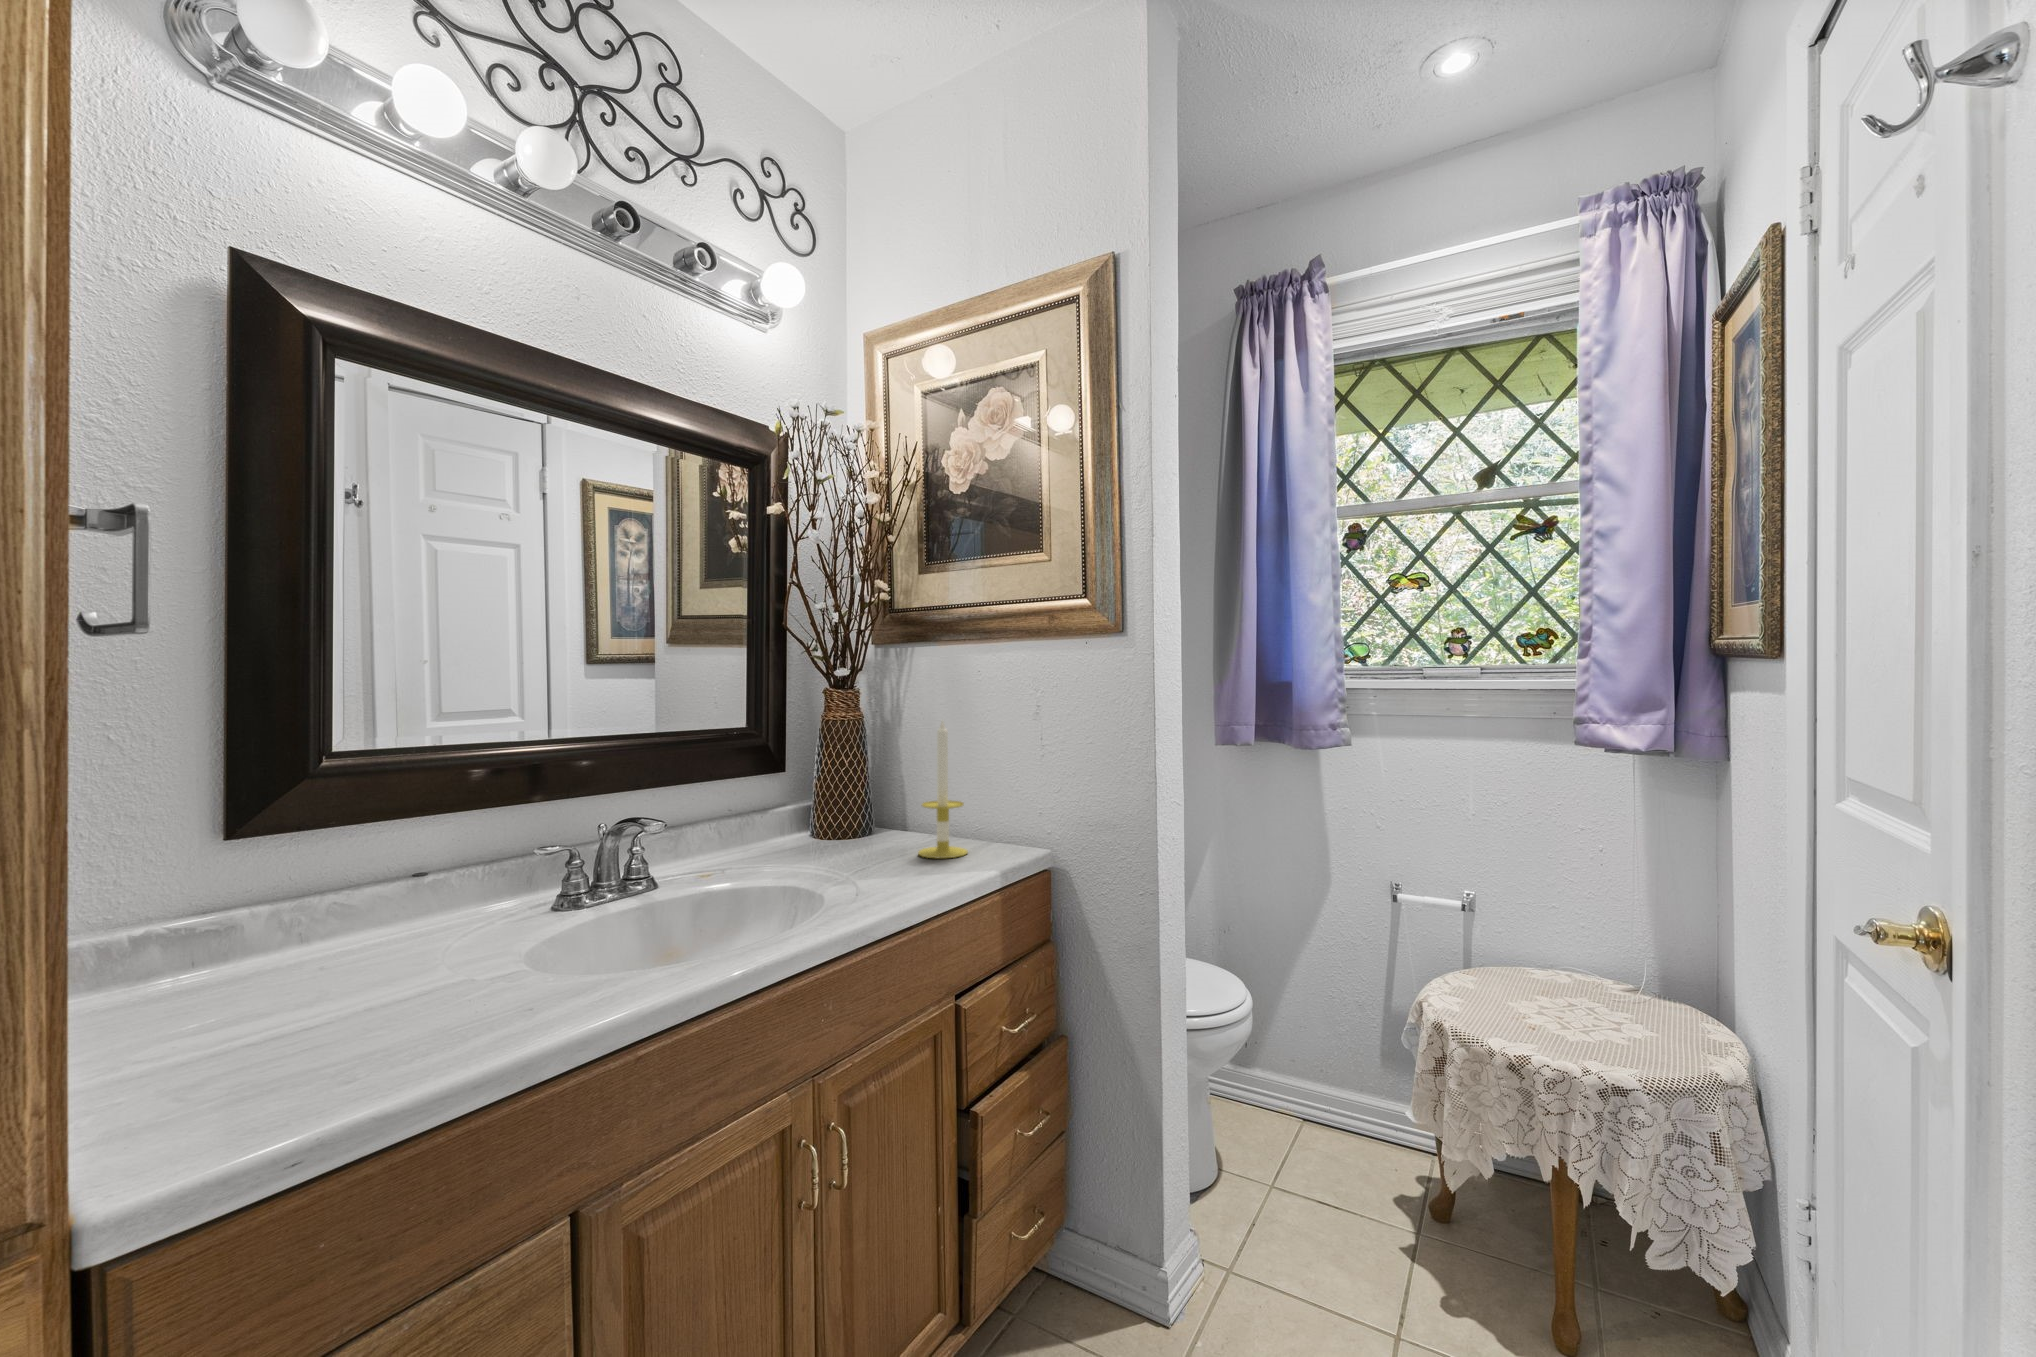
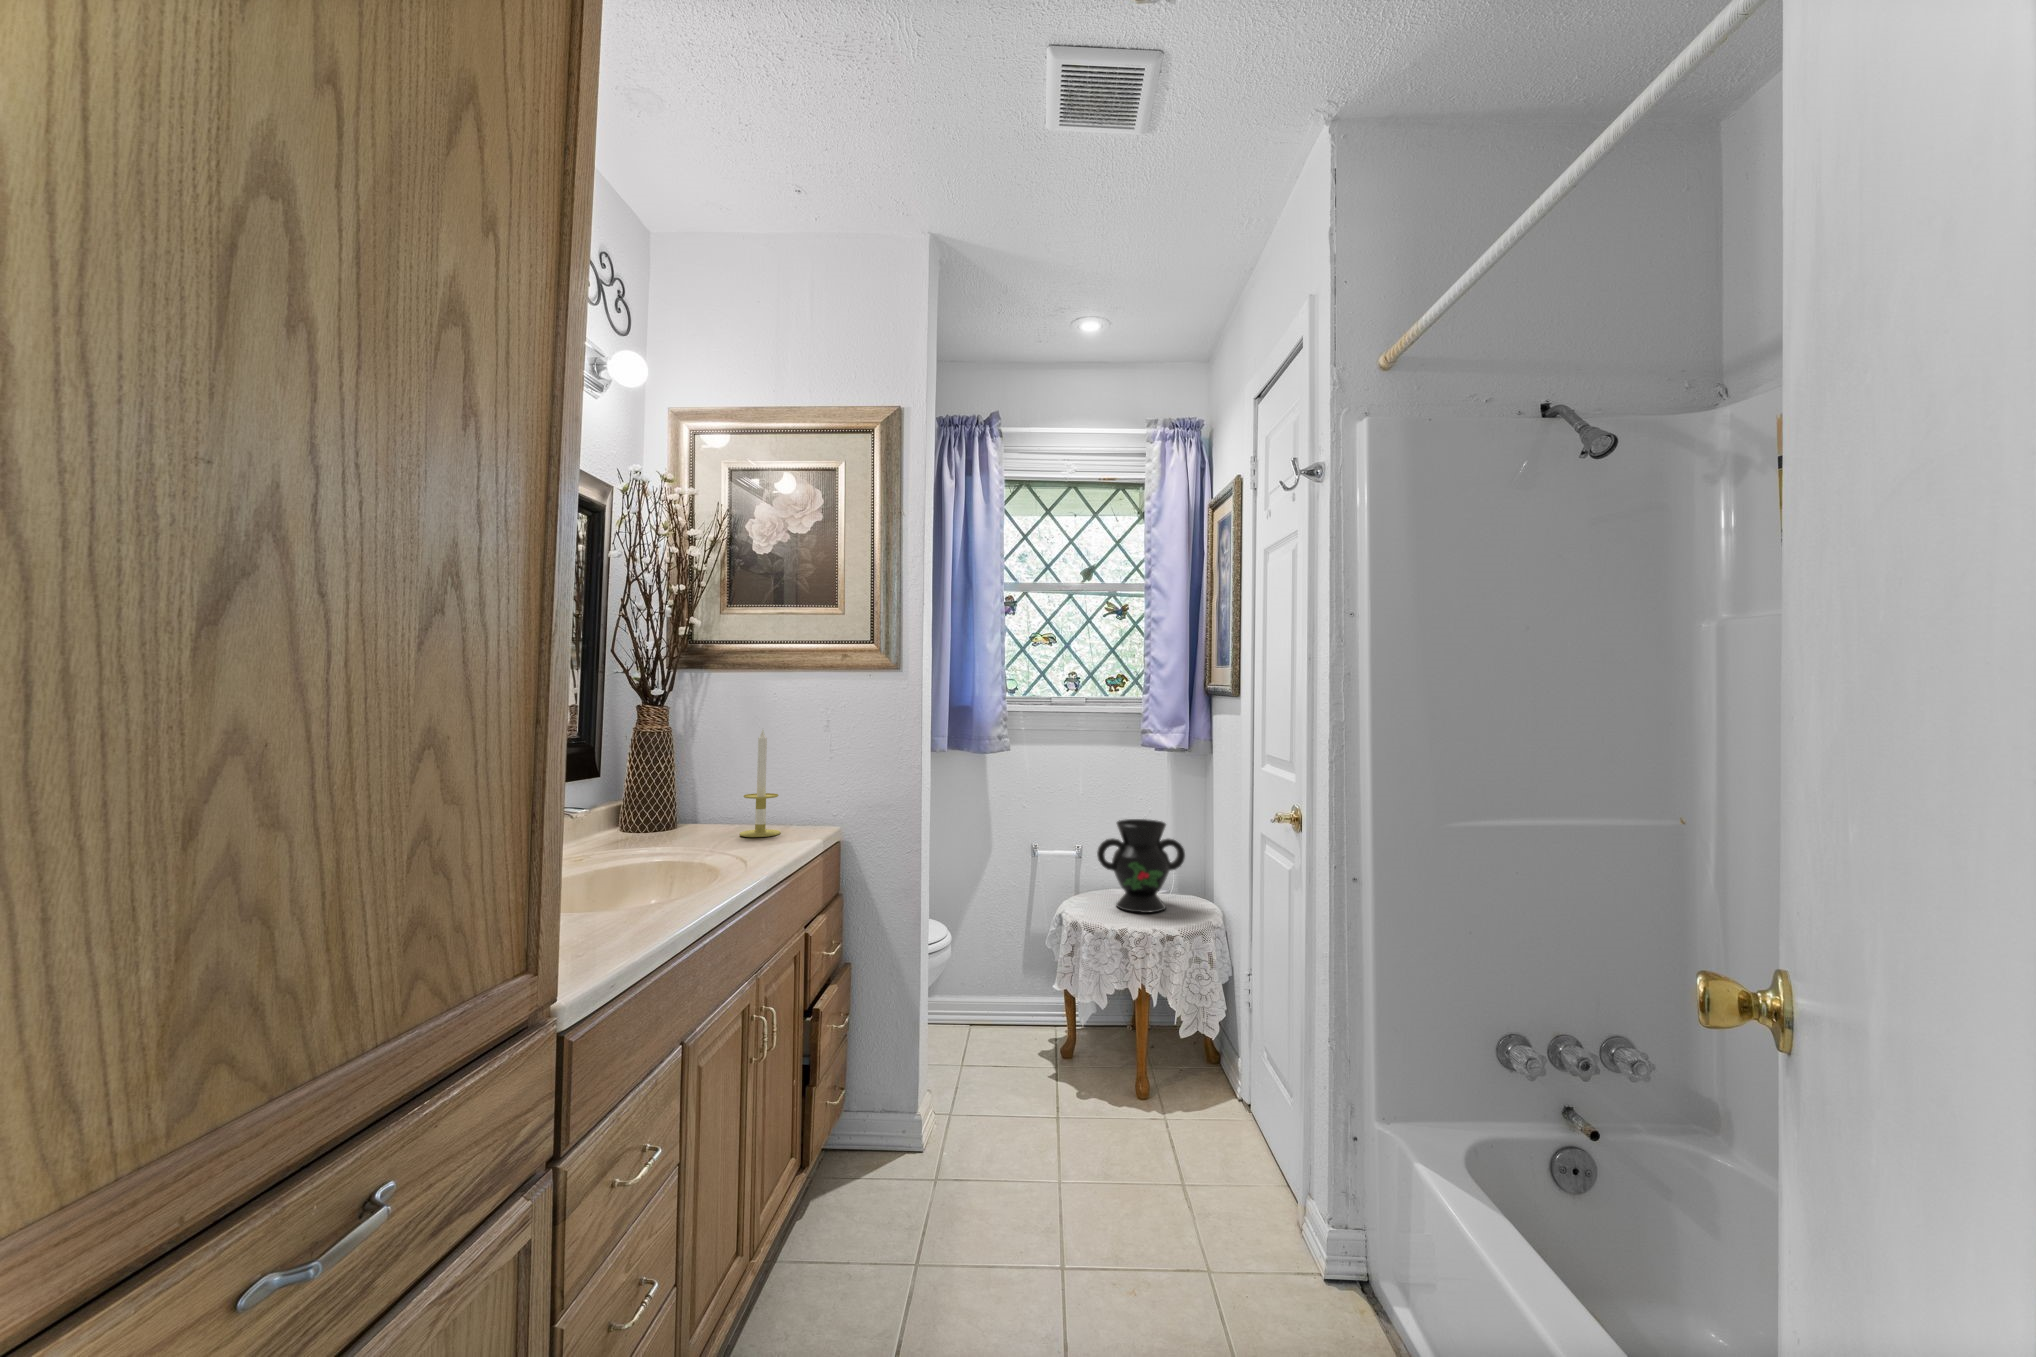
decorative vase: none [1483,867,1662,1033] -> present [1097,819,1185,913]

